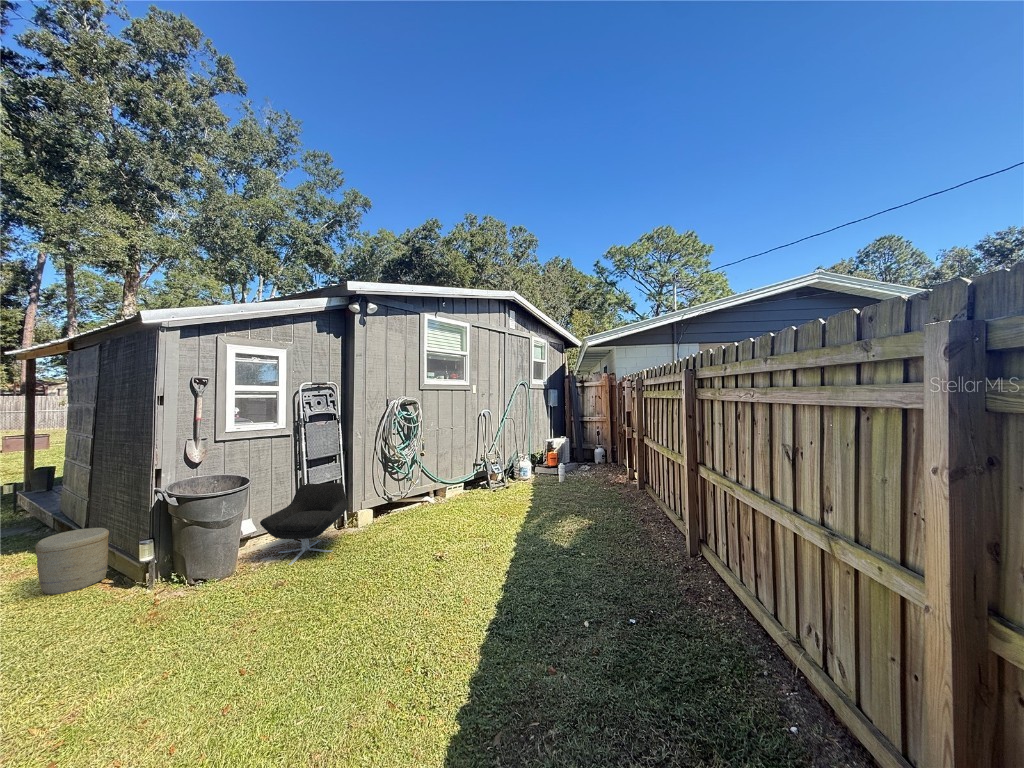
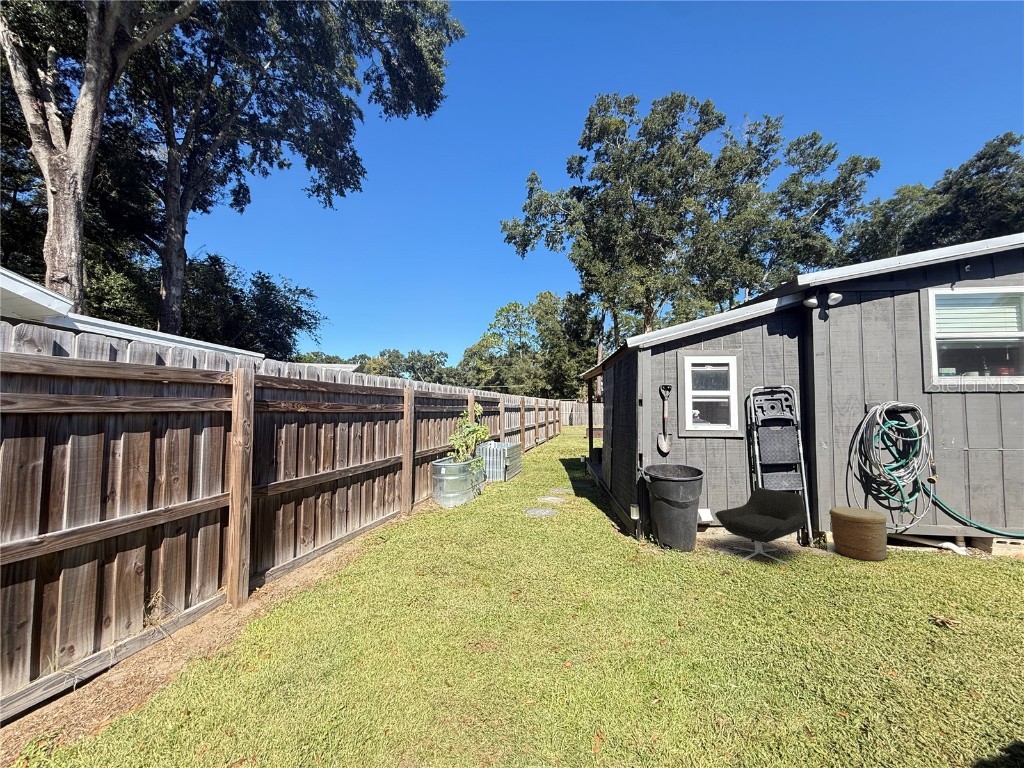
woven basket: present [35,528,109,594] -> present [829,507,887,561]

